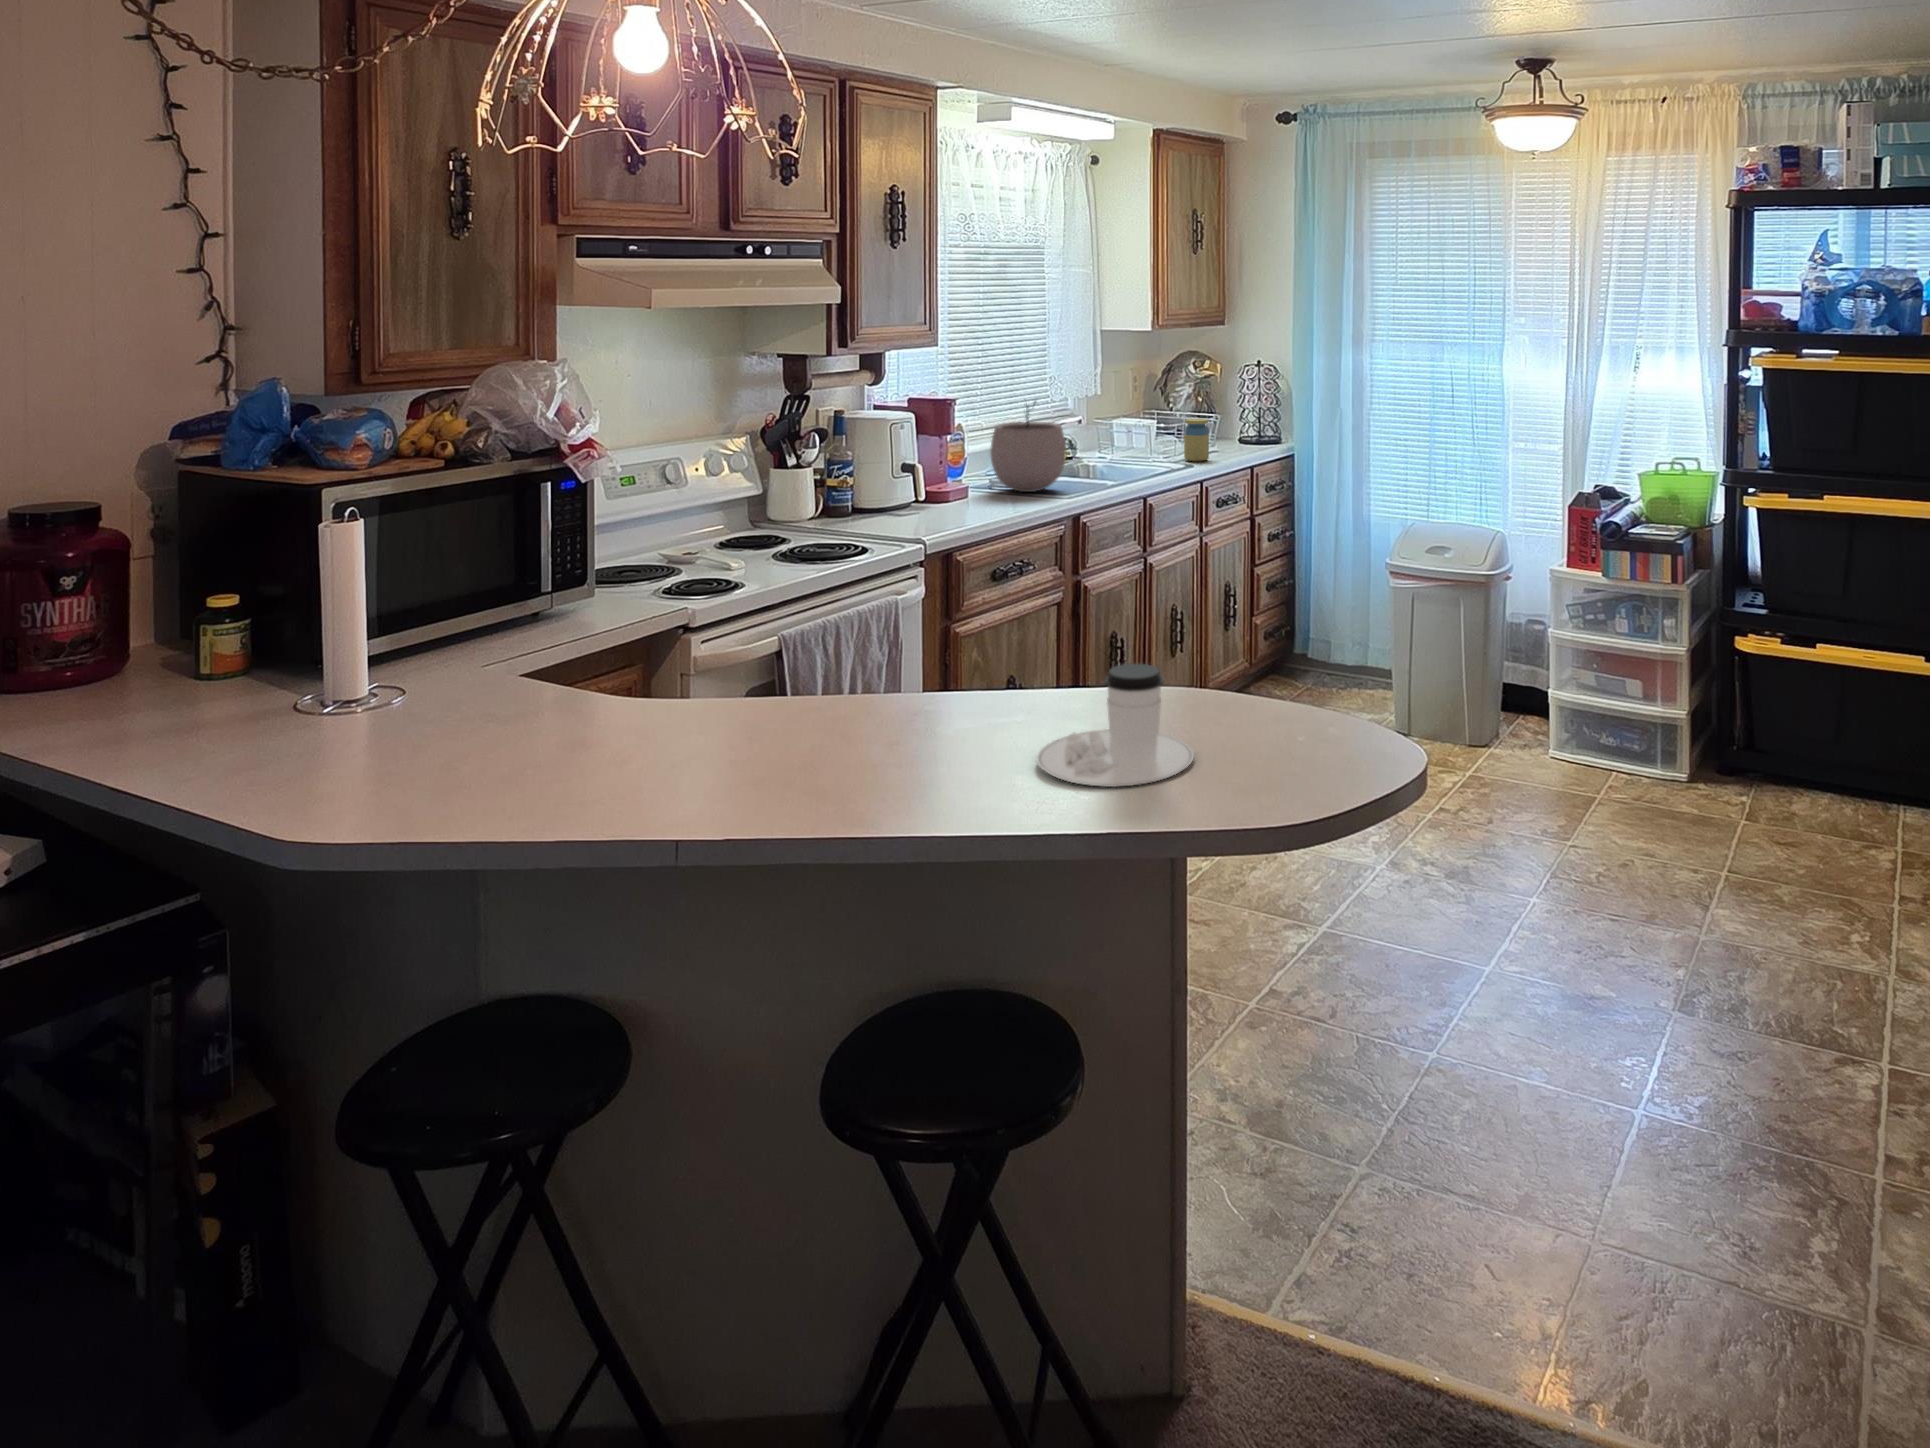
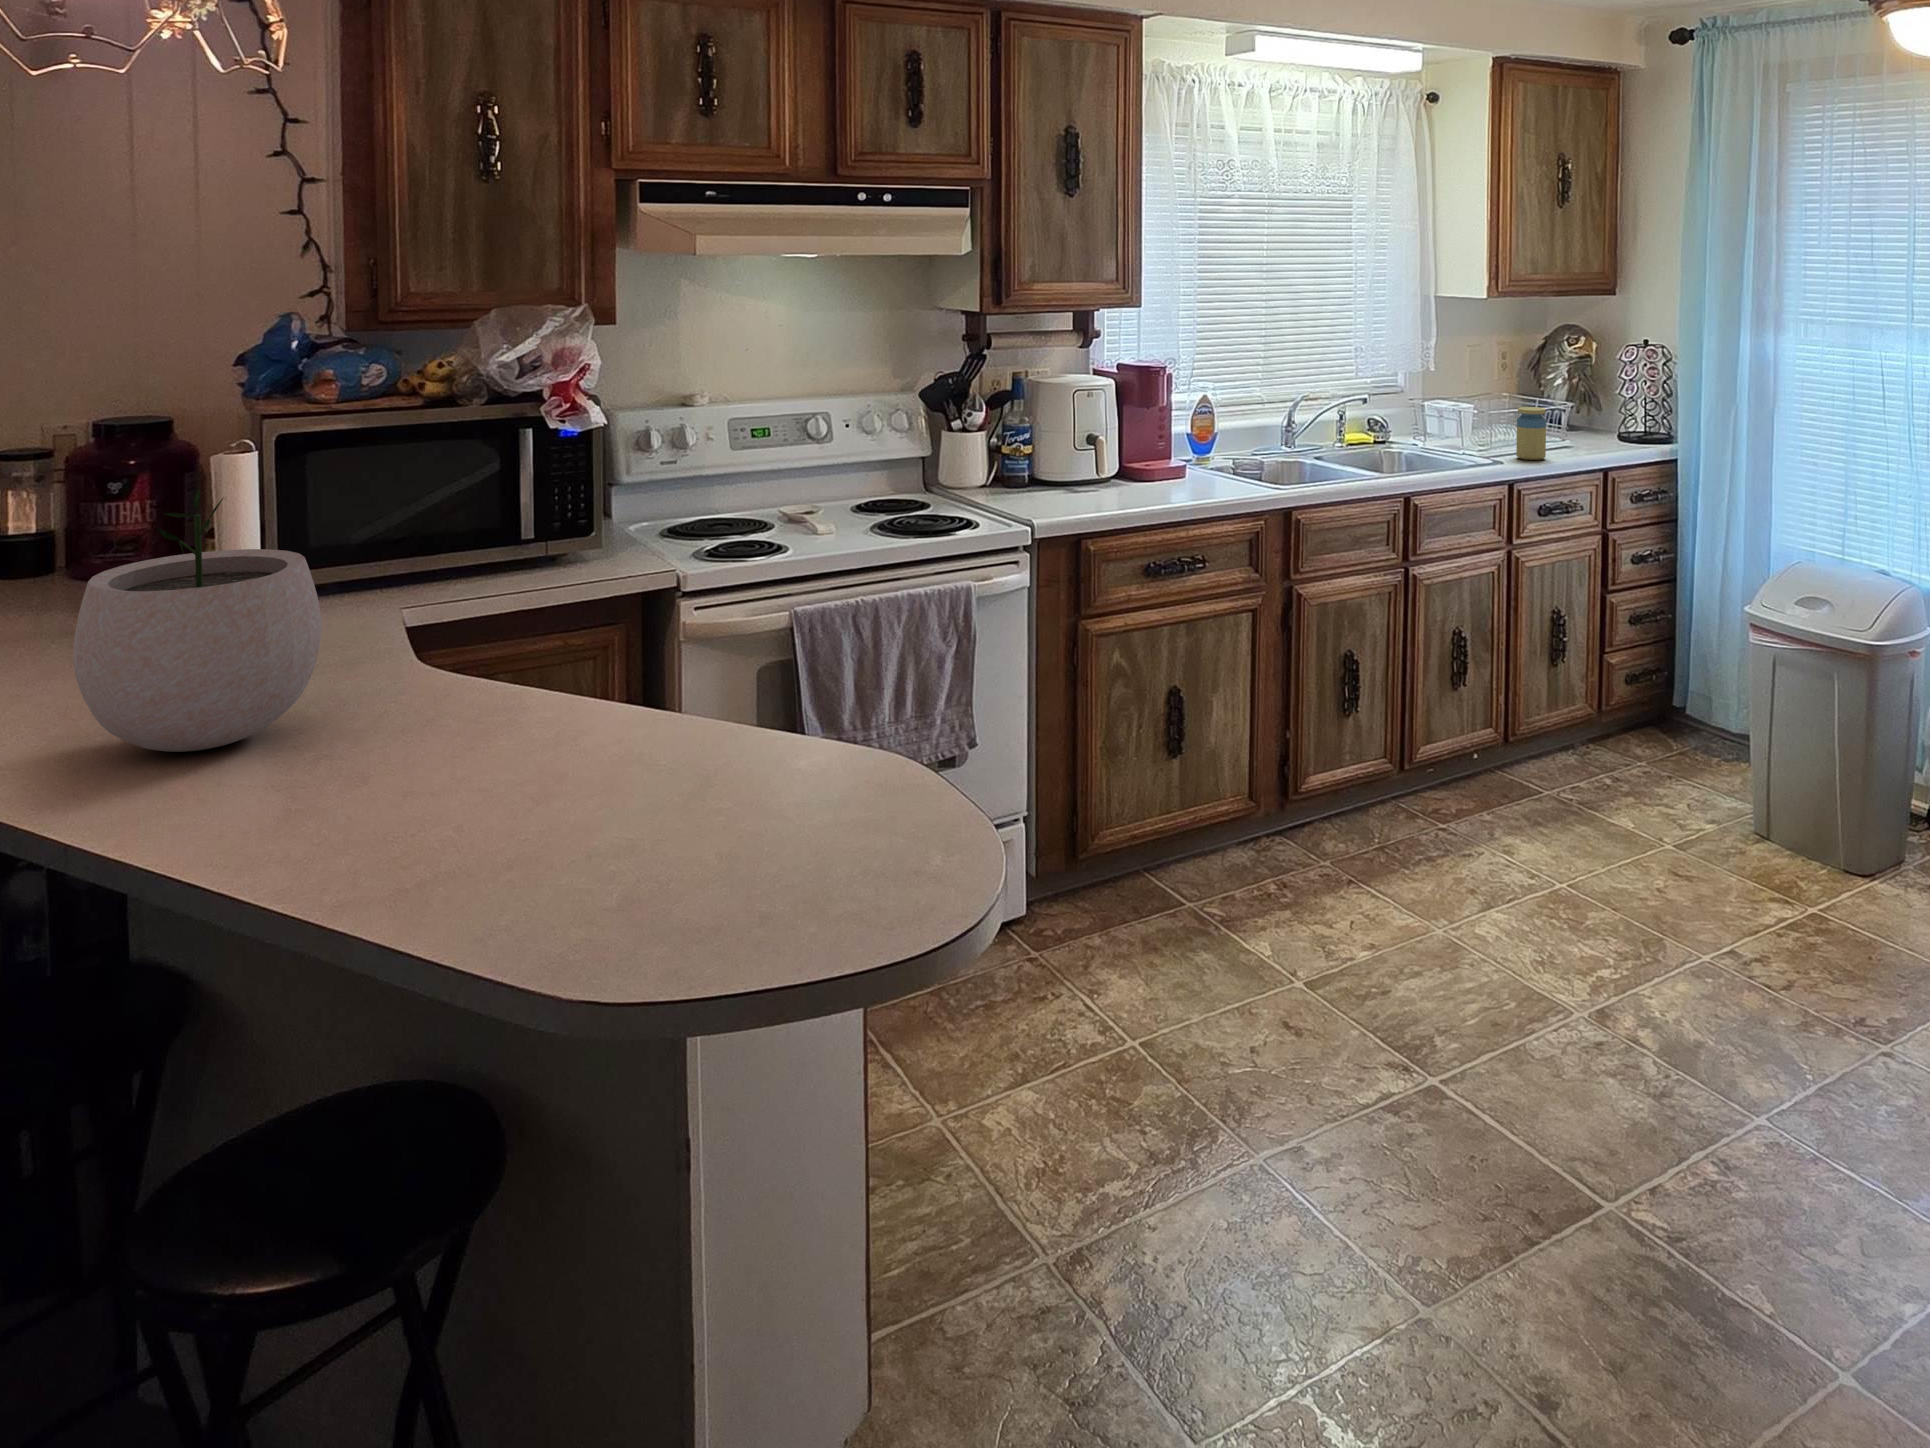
plant pot: present [990,401,1066,492] -> present [73,489,322,752]
coffee cup: present [1037,663,1194,787] -> none [431,723,661,890]

